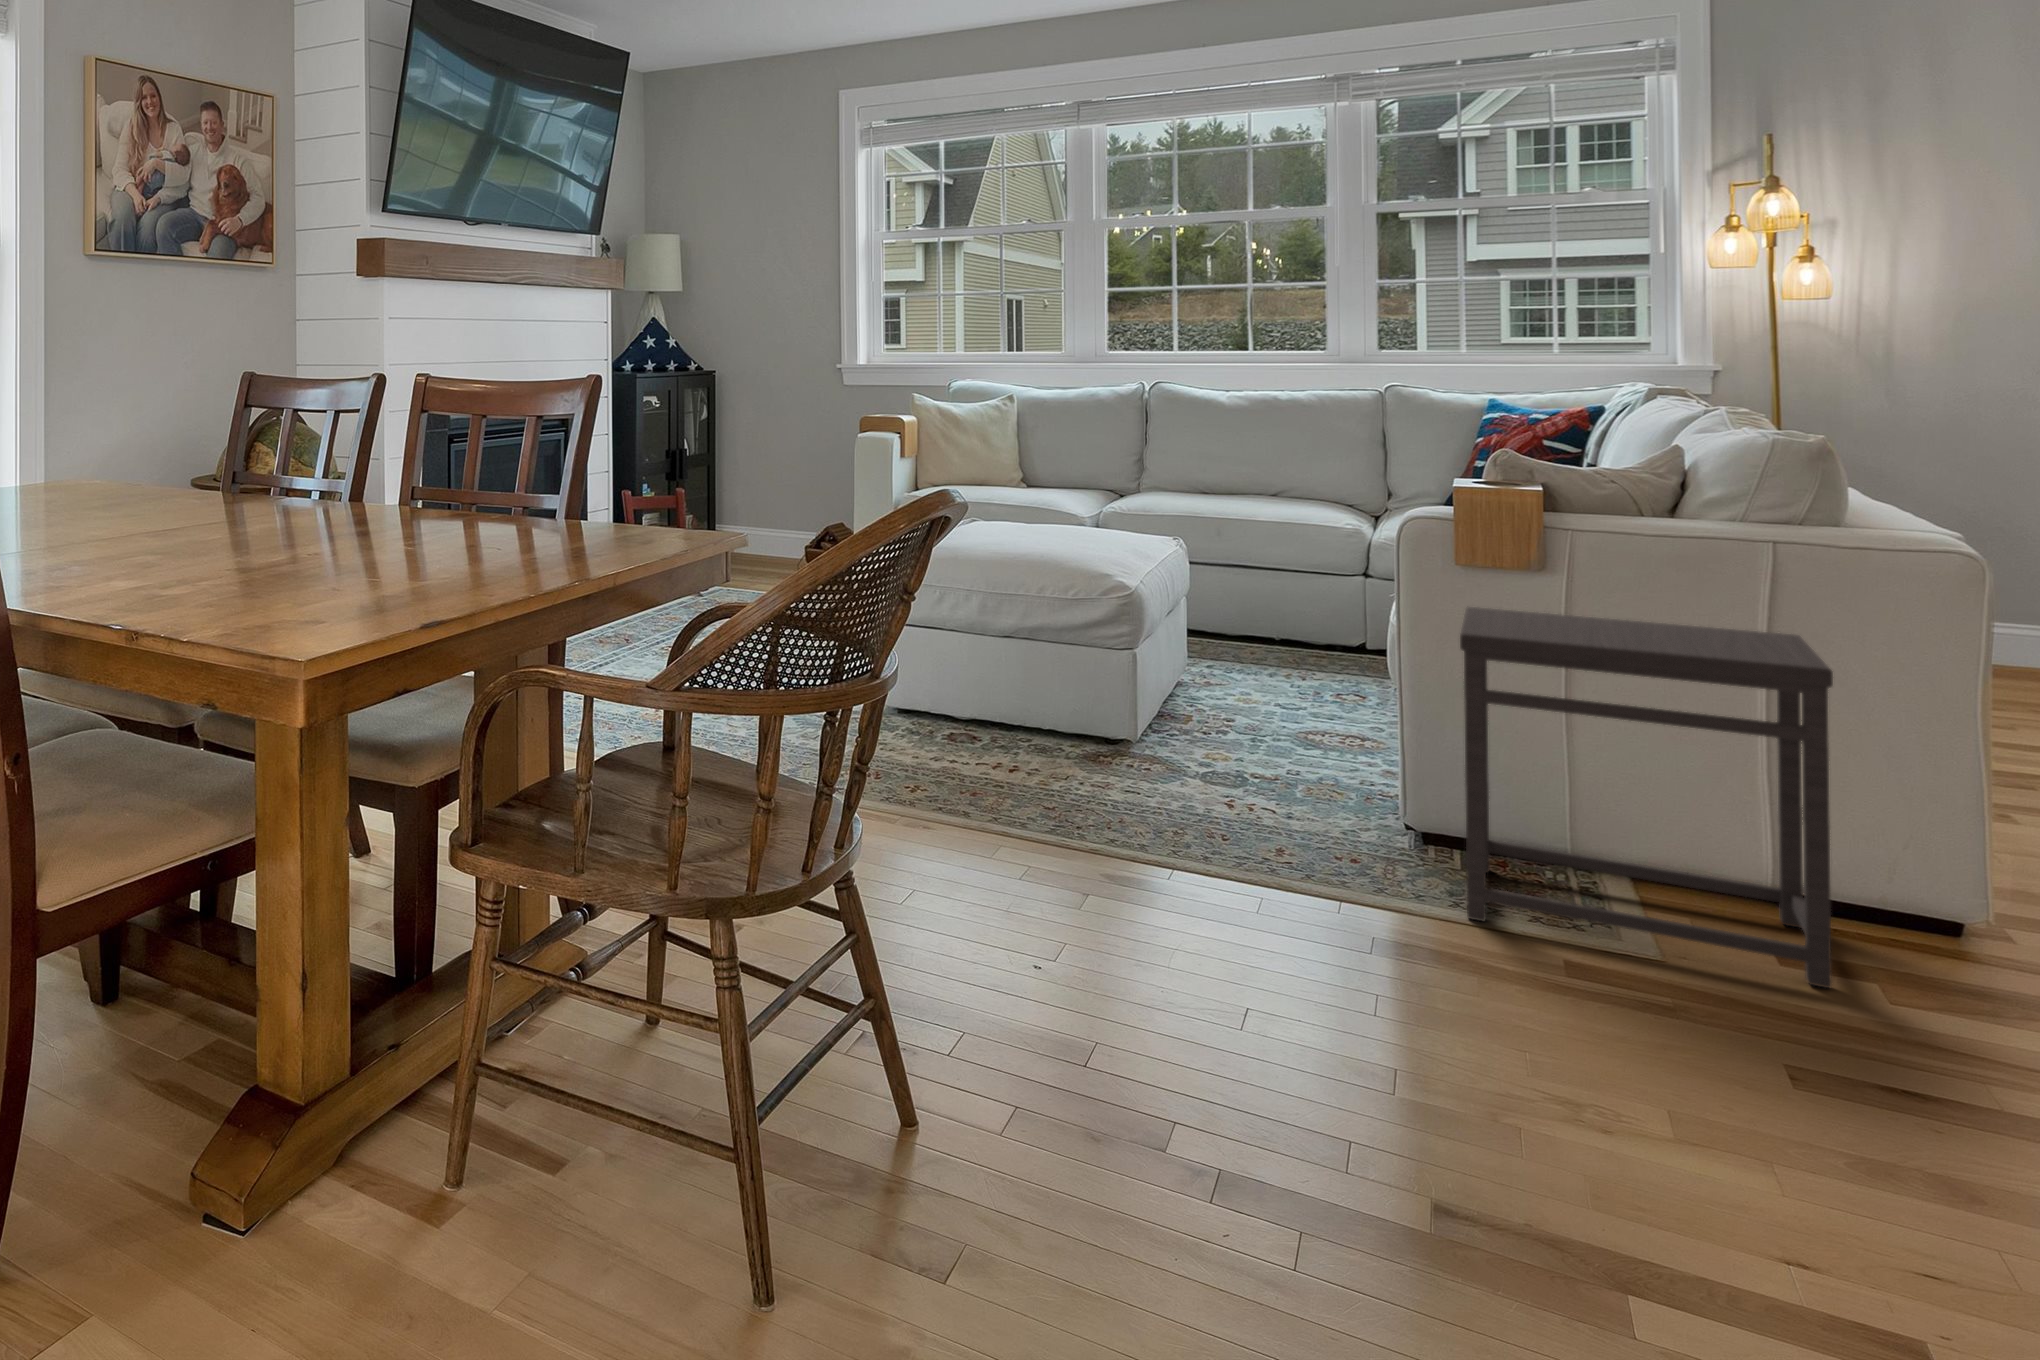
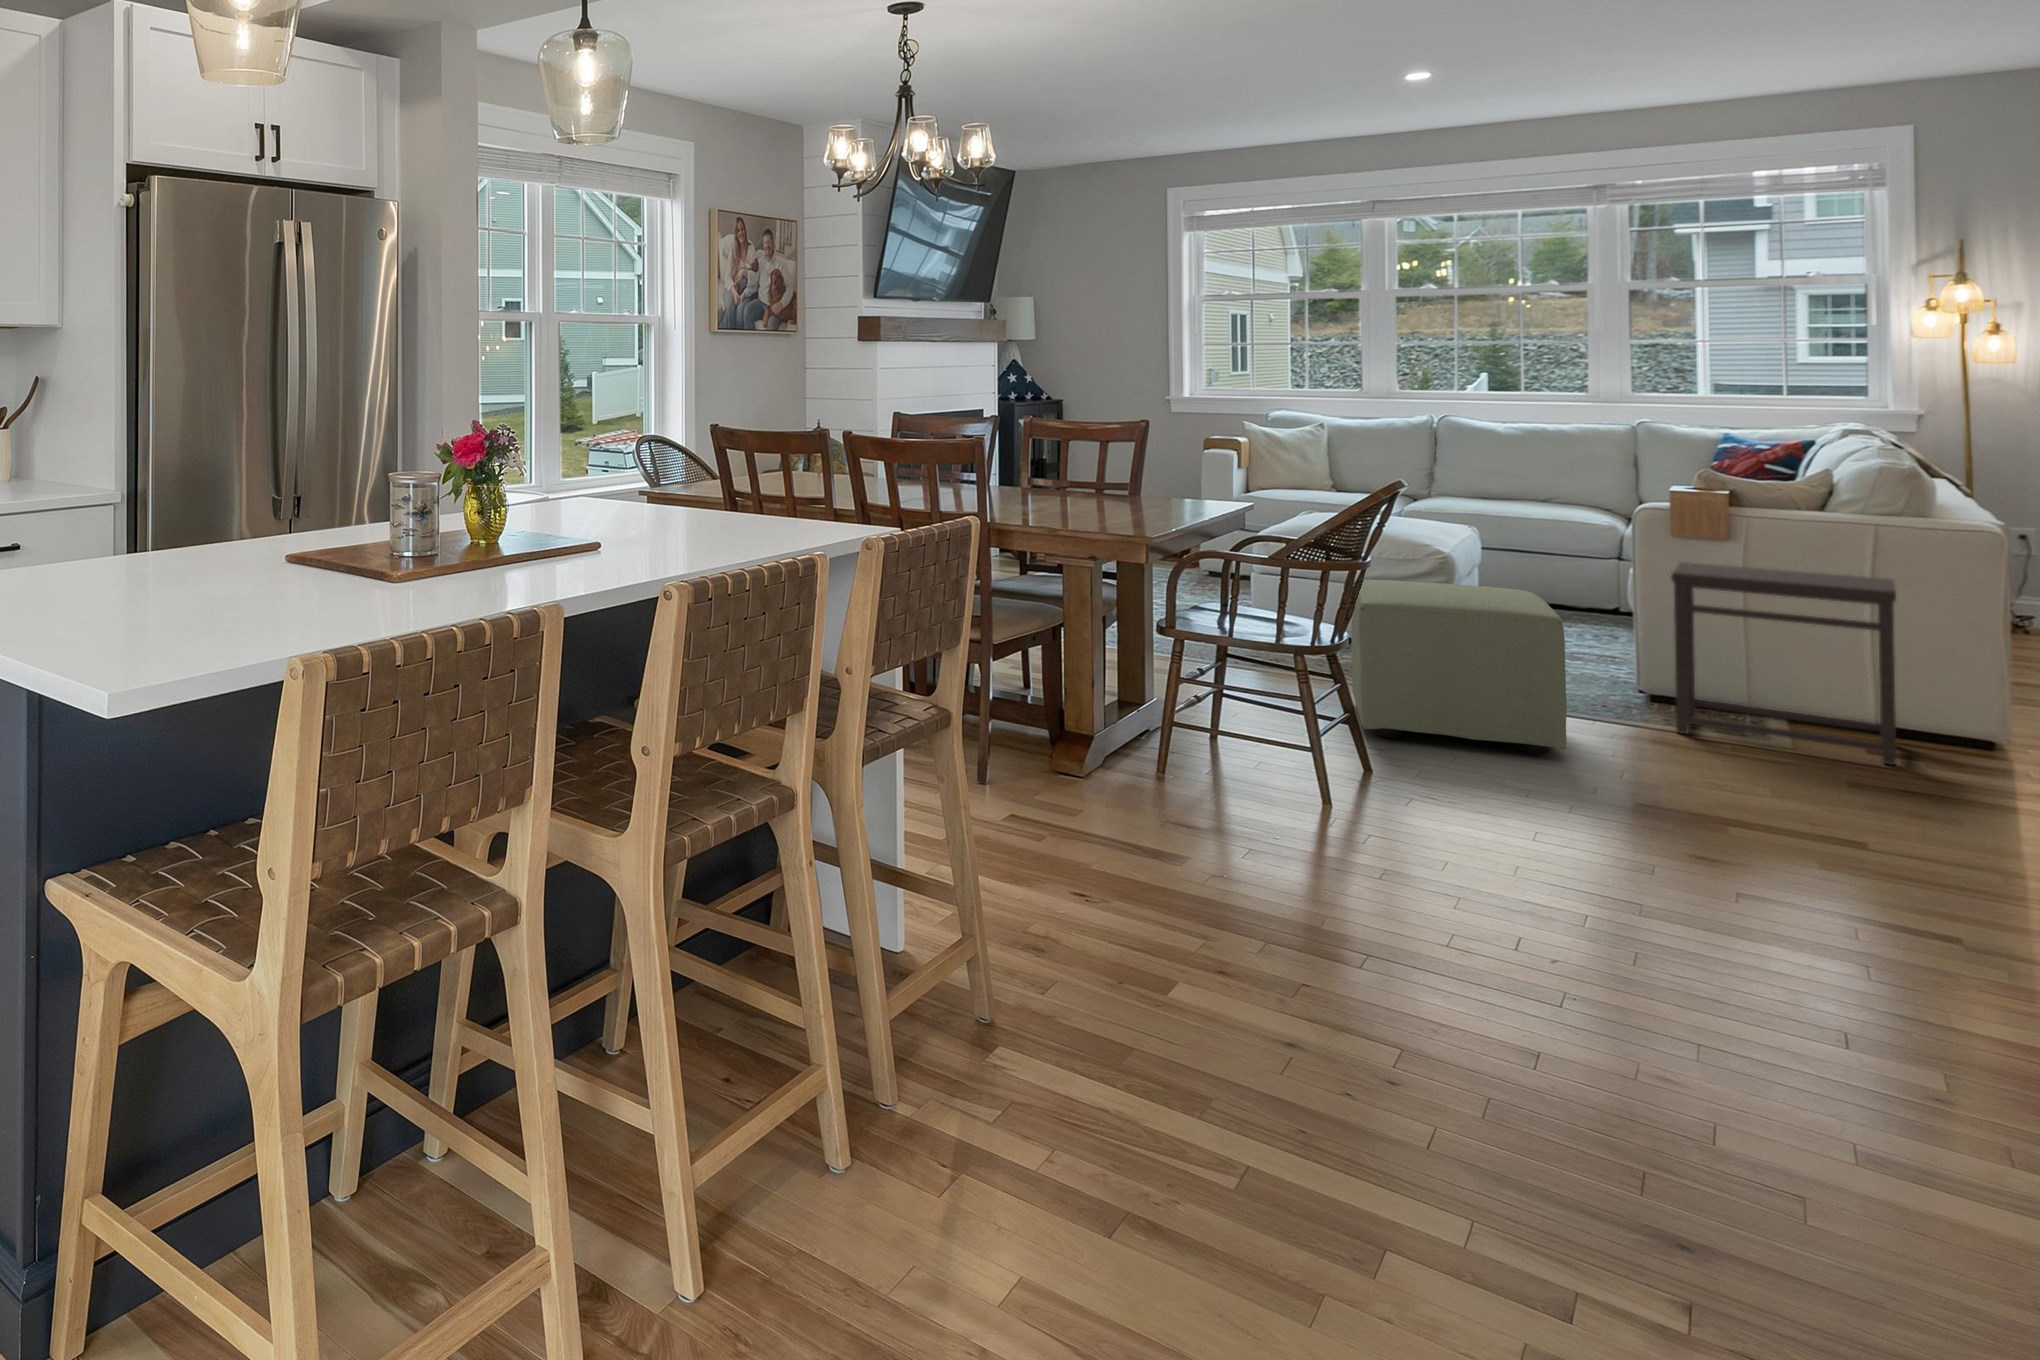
ottoman: none [937,655,1291,1010] -> present [1351,580,1567,754]

